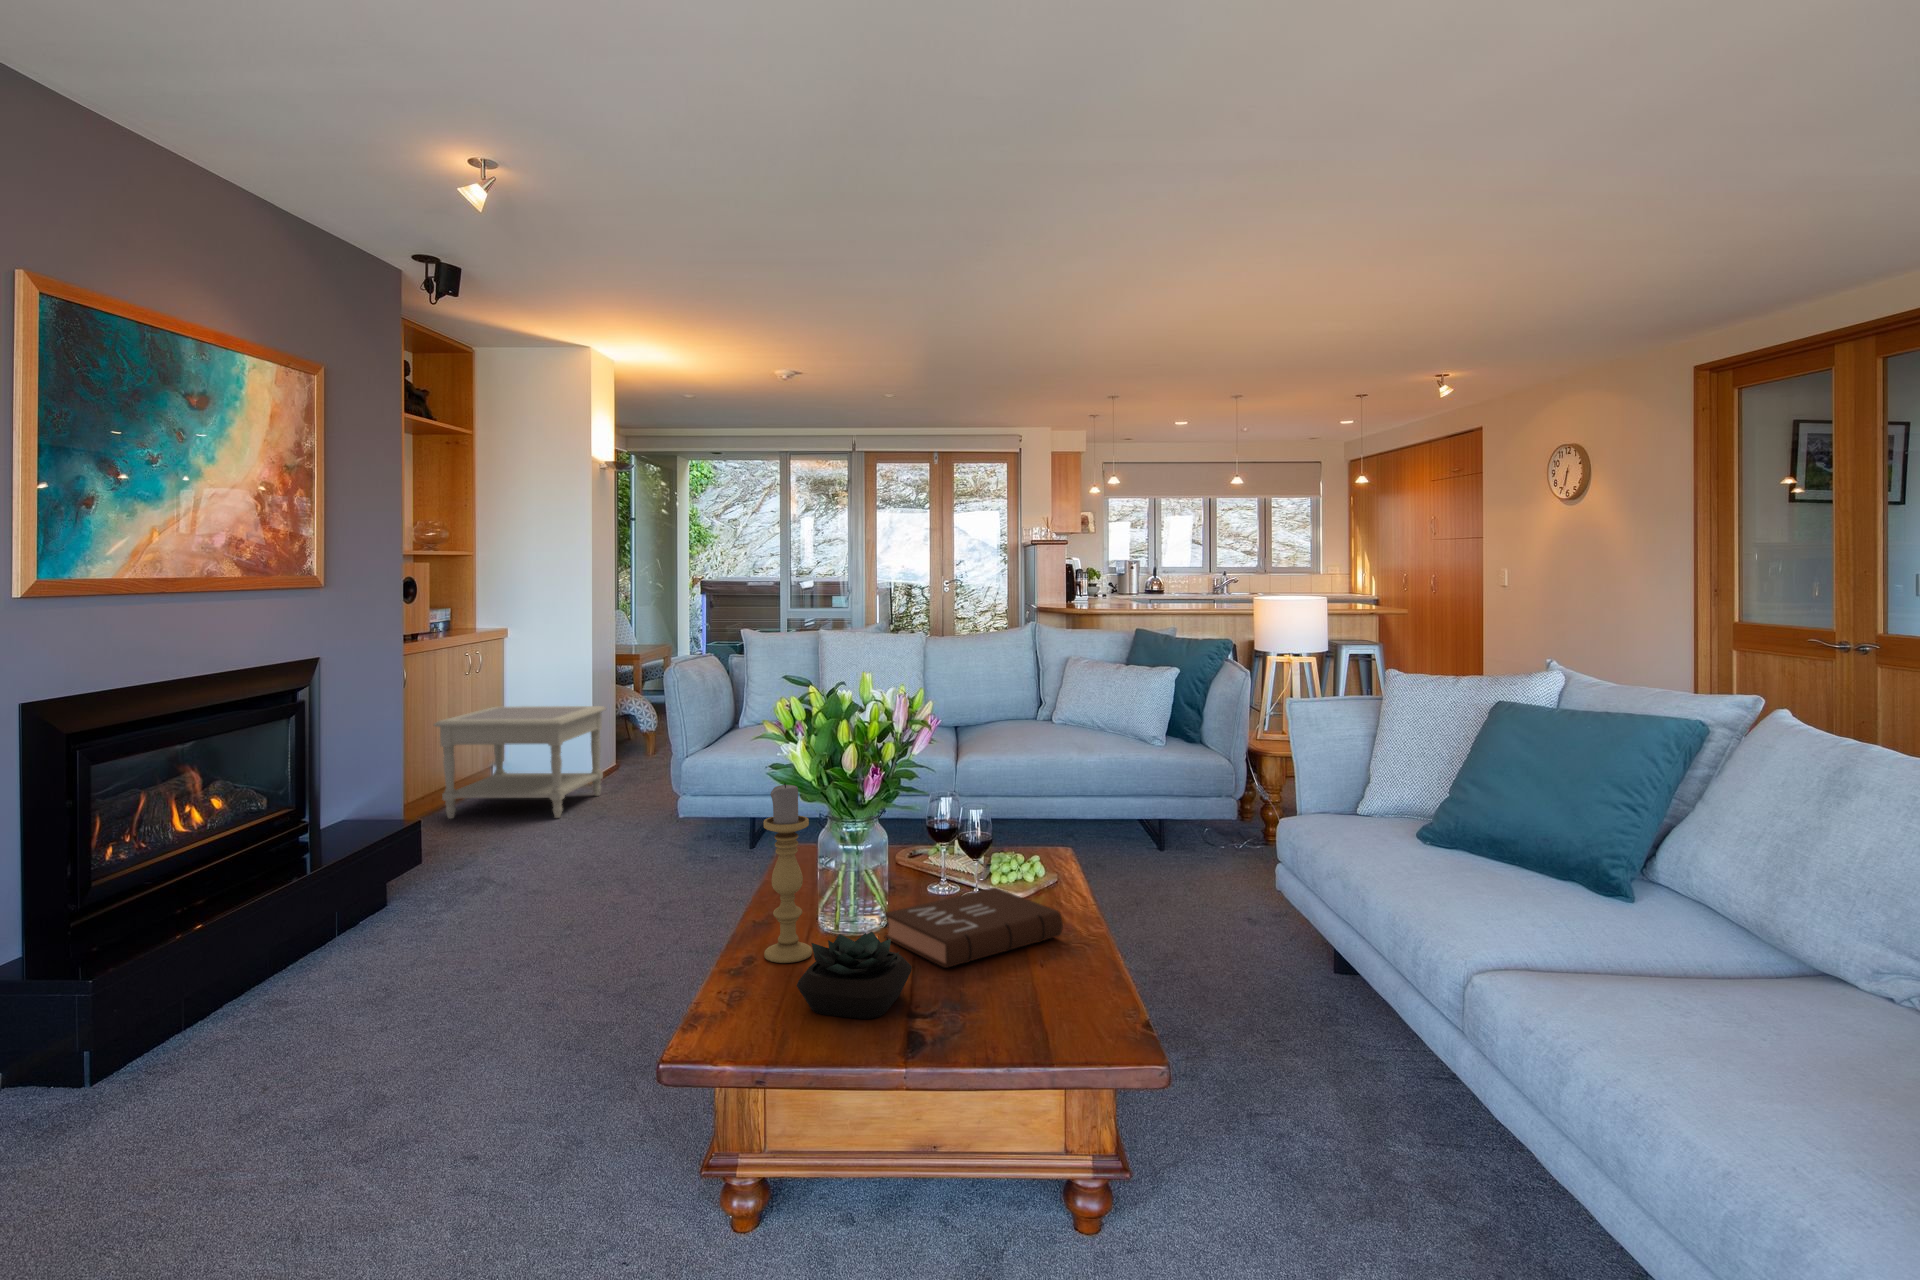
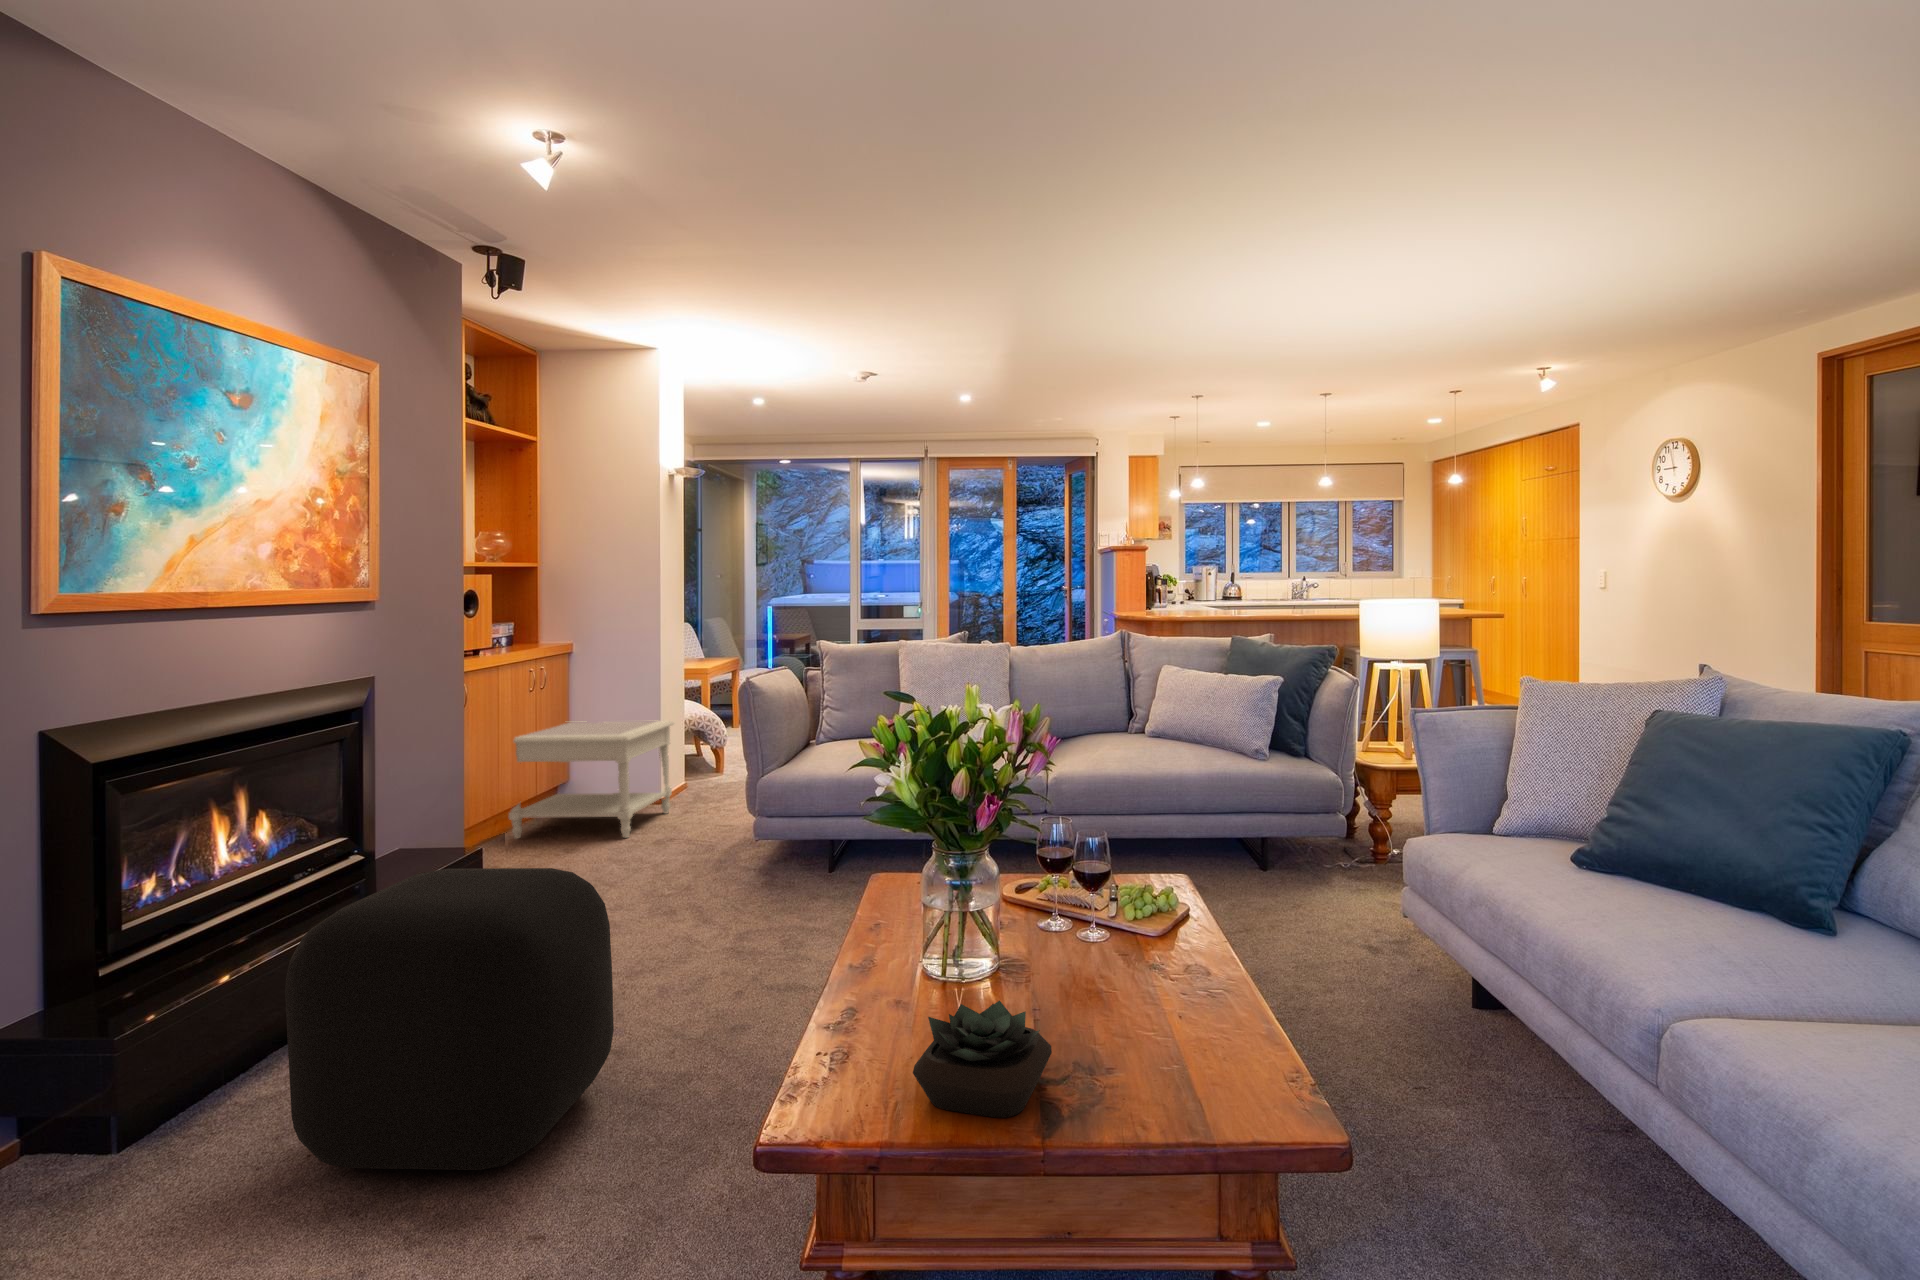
candle holder: present [763,783,812,963] -> none [863,816,922,1034]
ottoman: none [258,833,548,1090] -> present [285,868,614,1170]
book: present [884,888,1063,968] -> none [1004,935,1220,1043]

